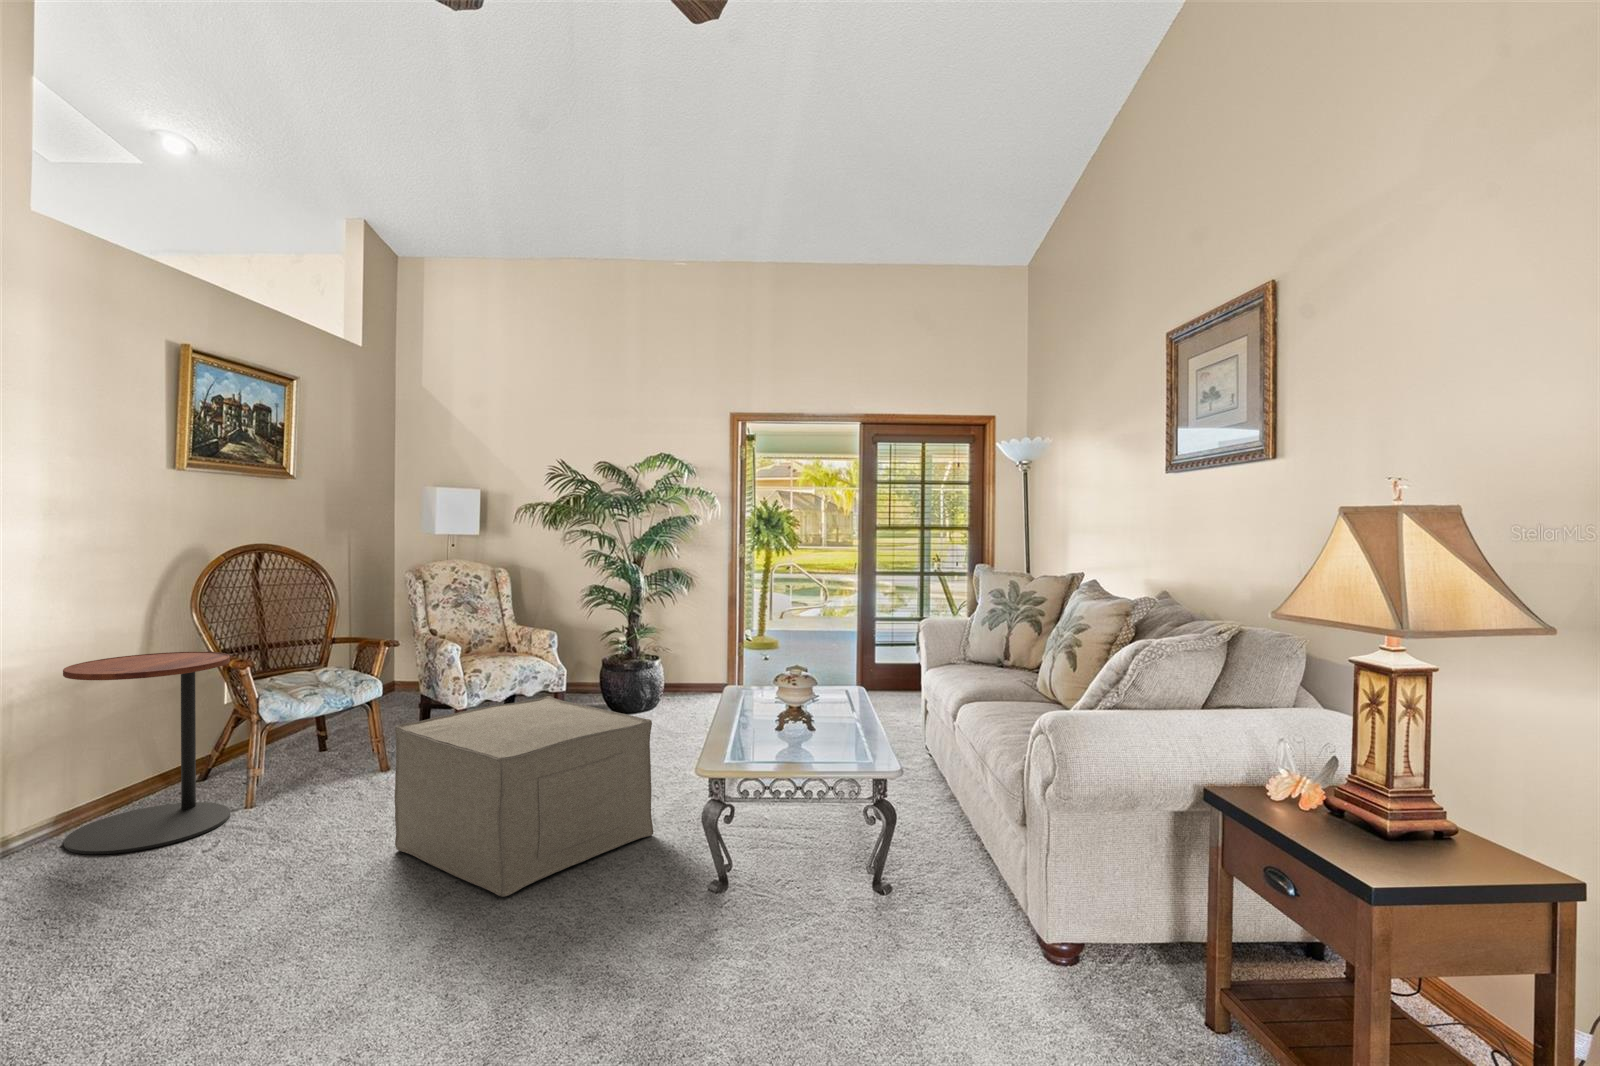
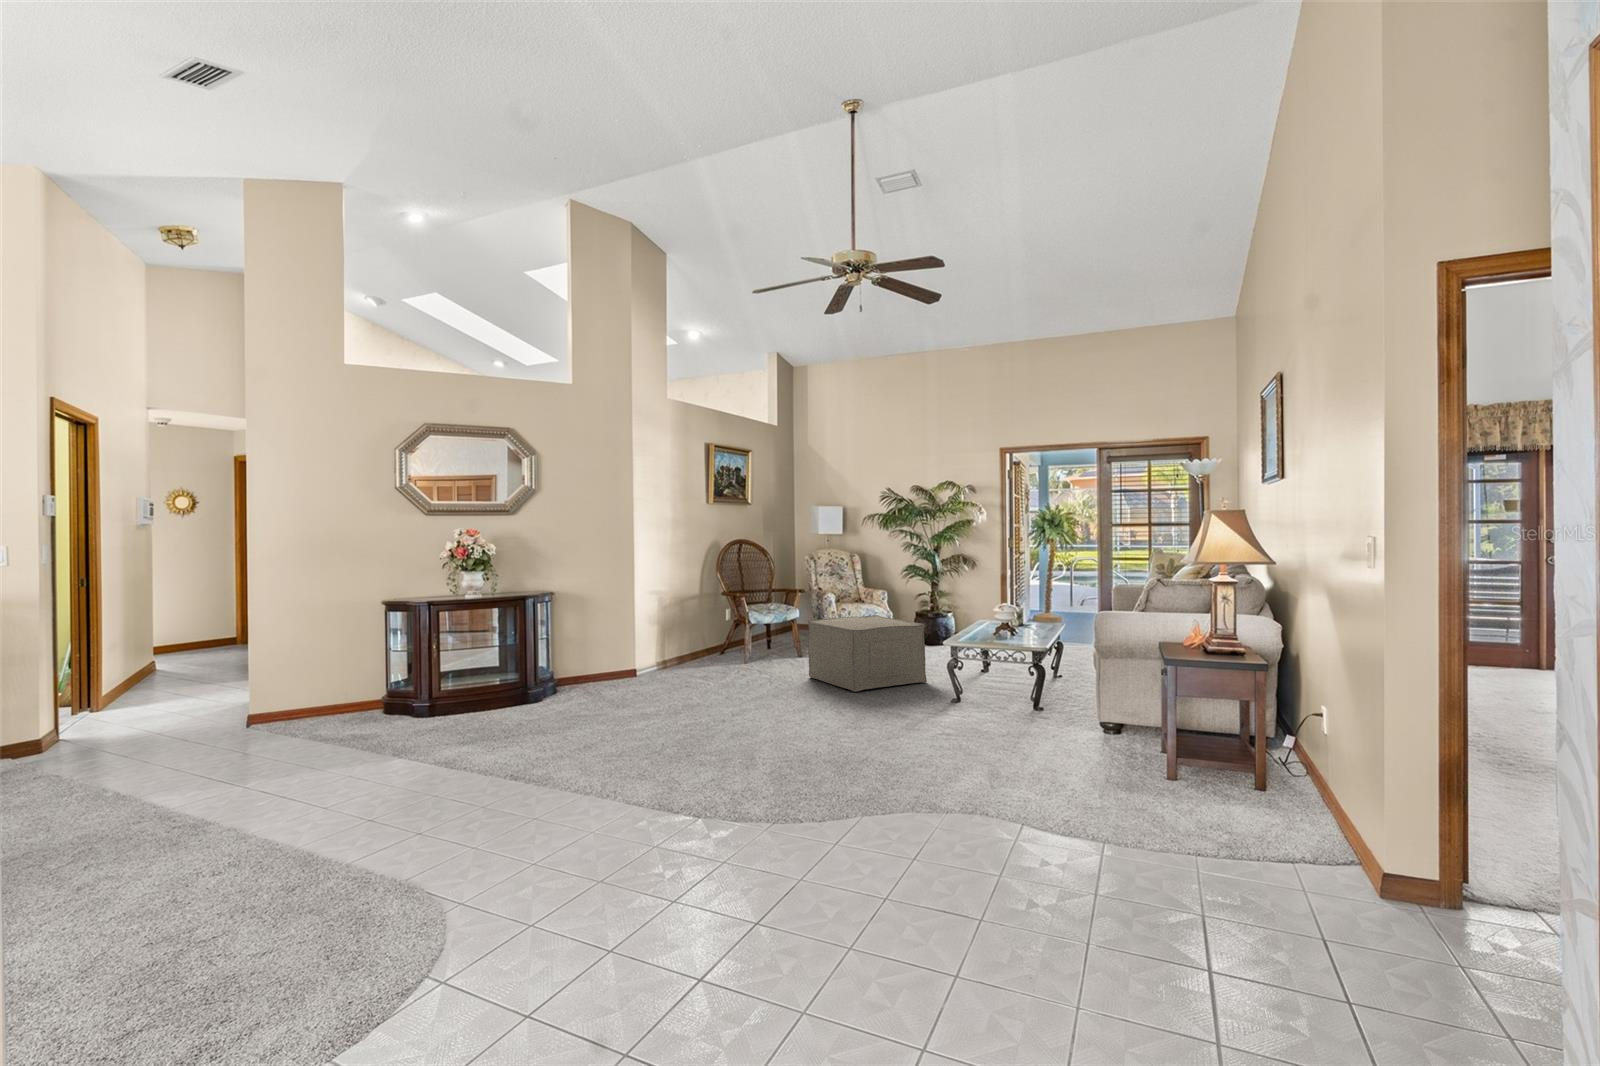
side table: present [63,652,230,854] -> none [679,589,738,670]

